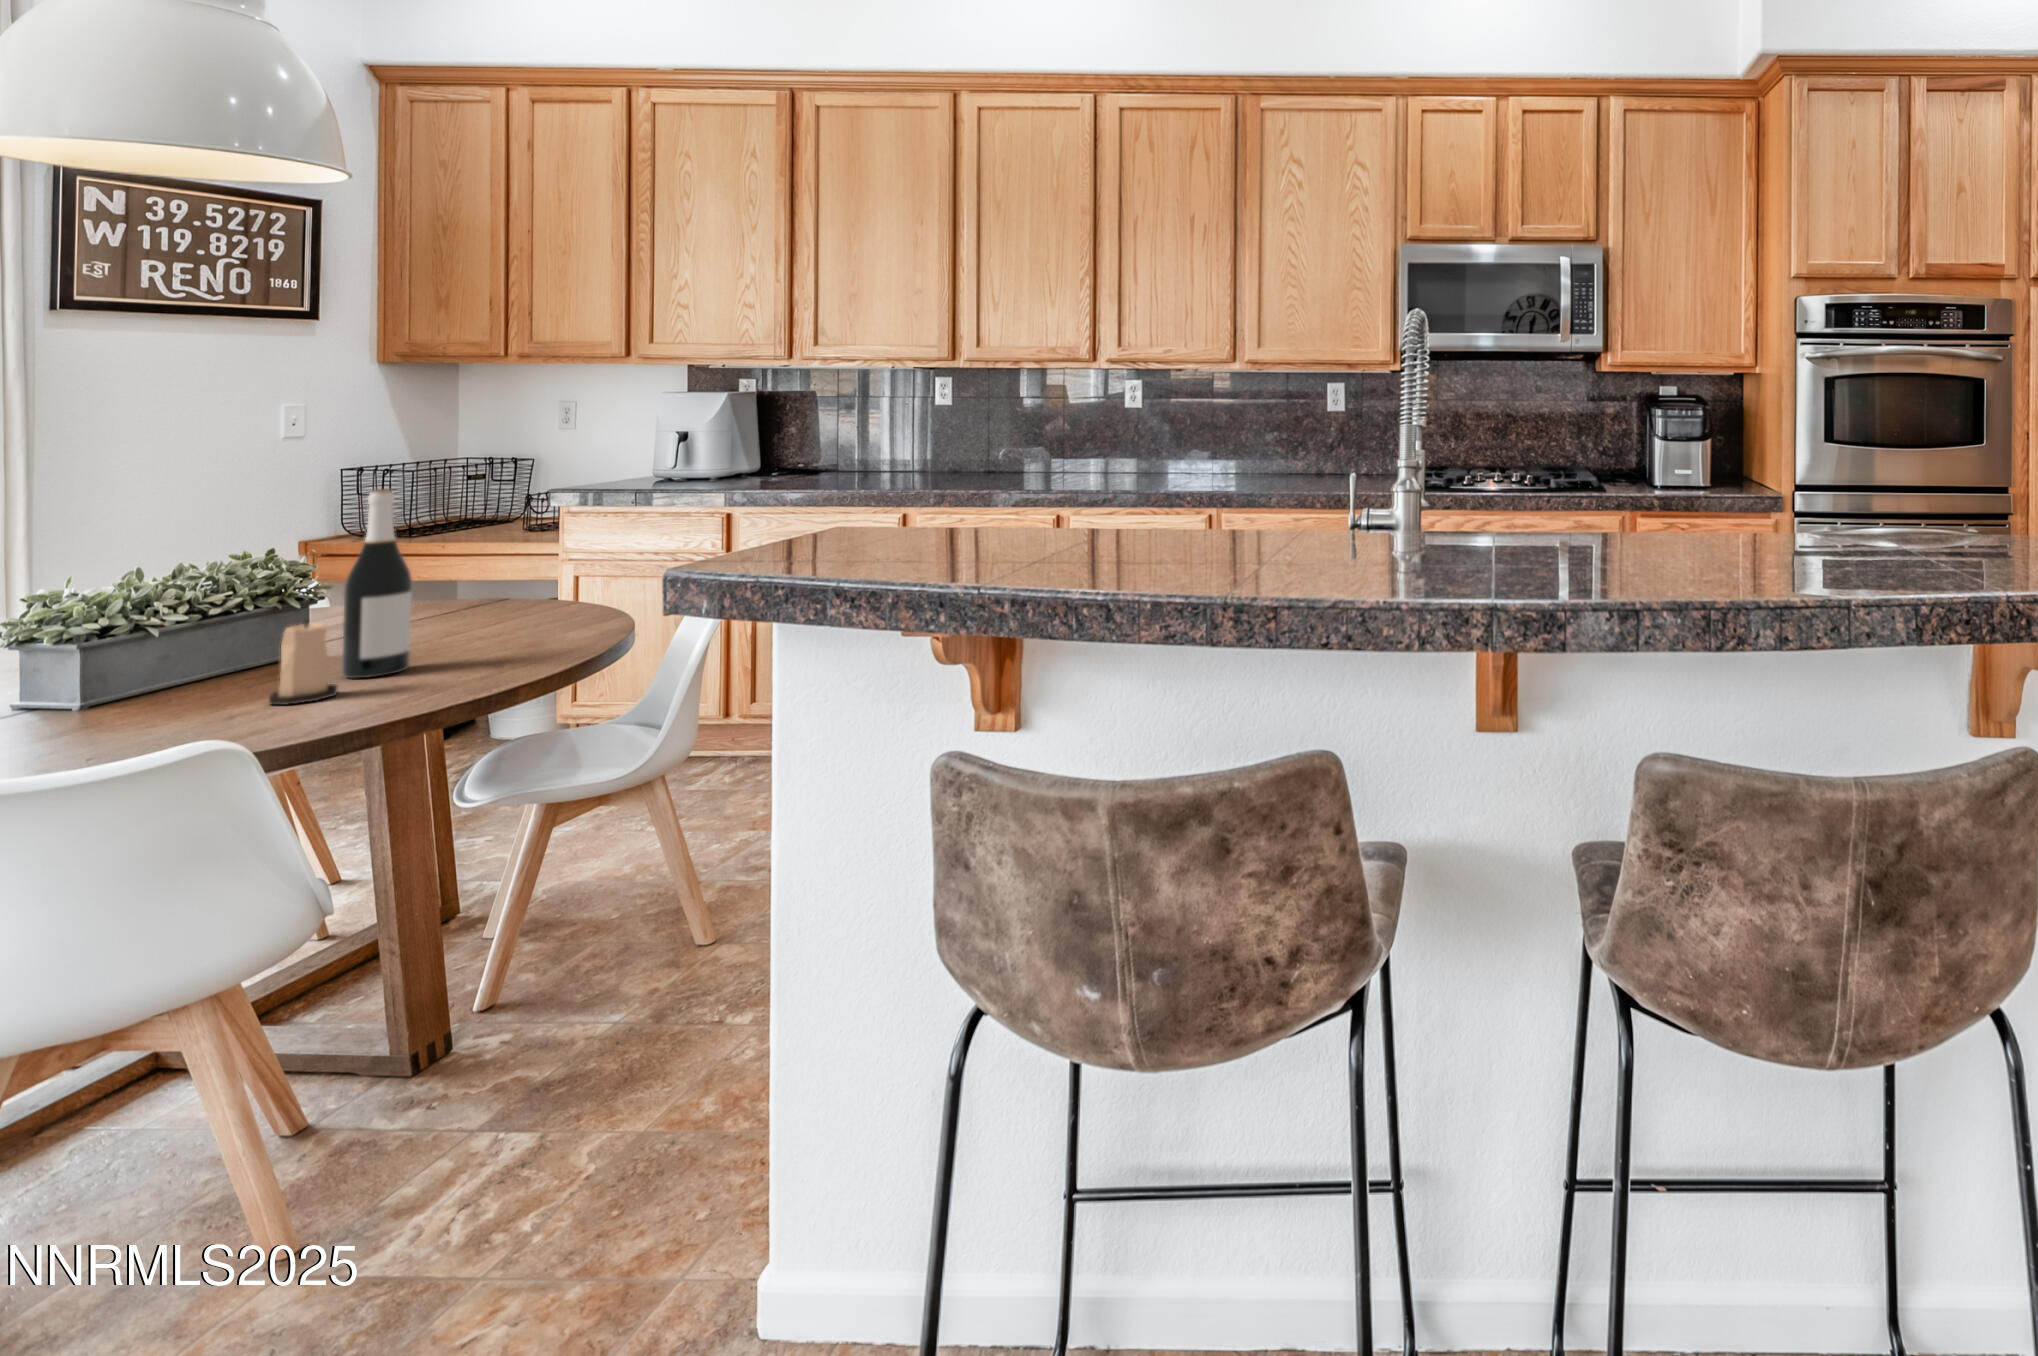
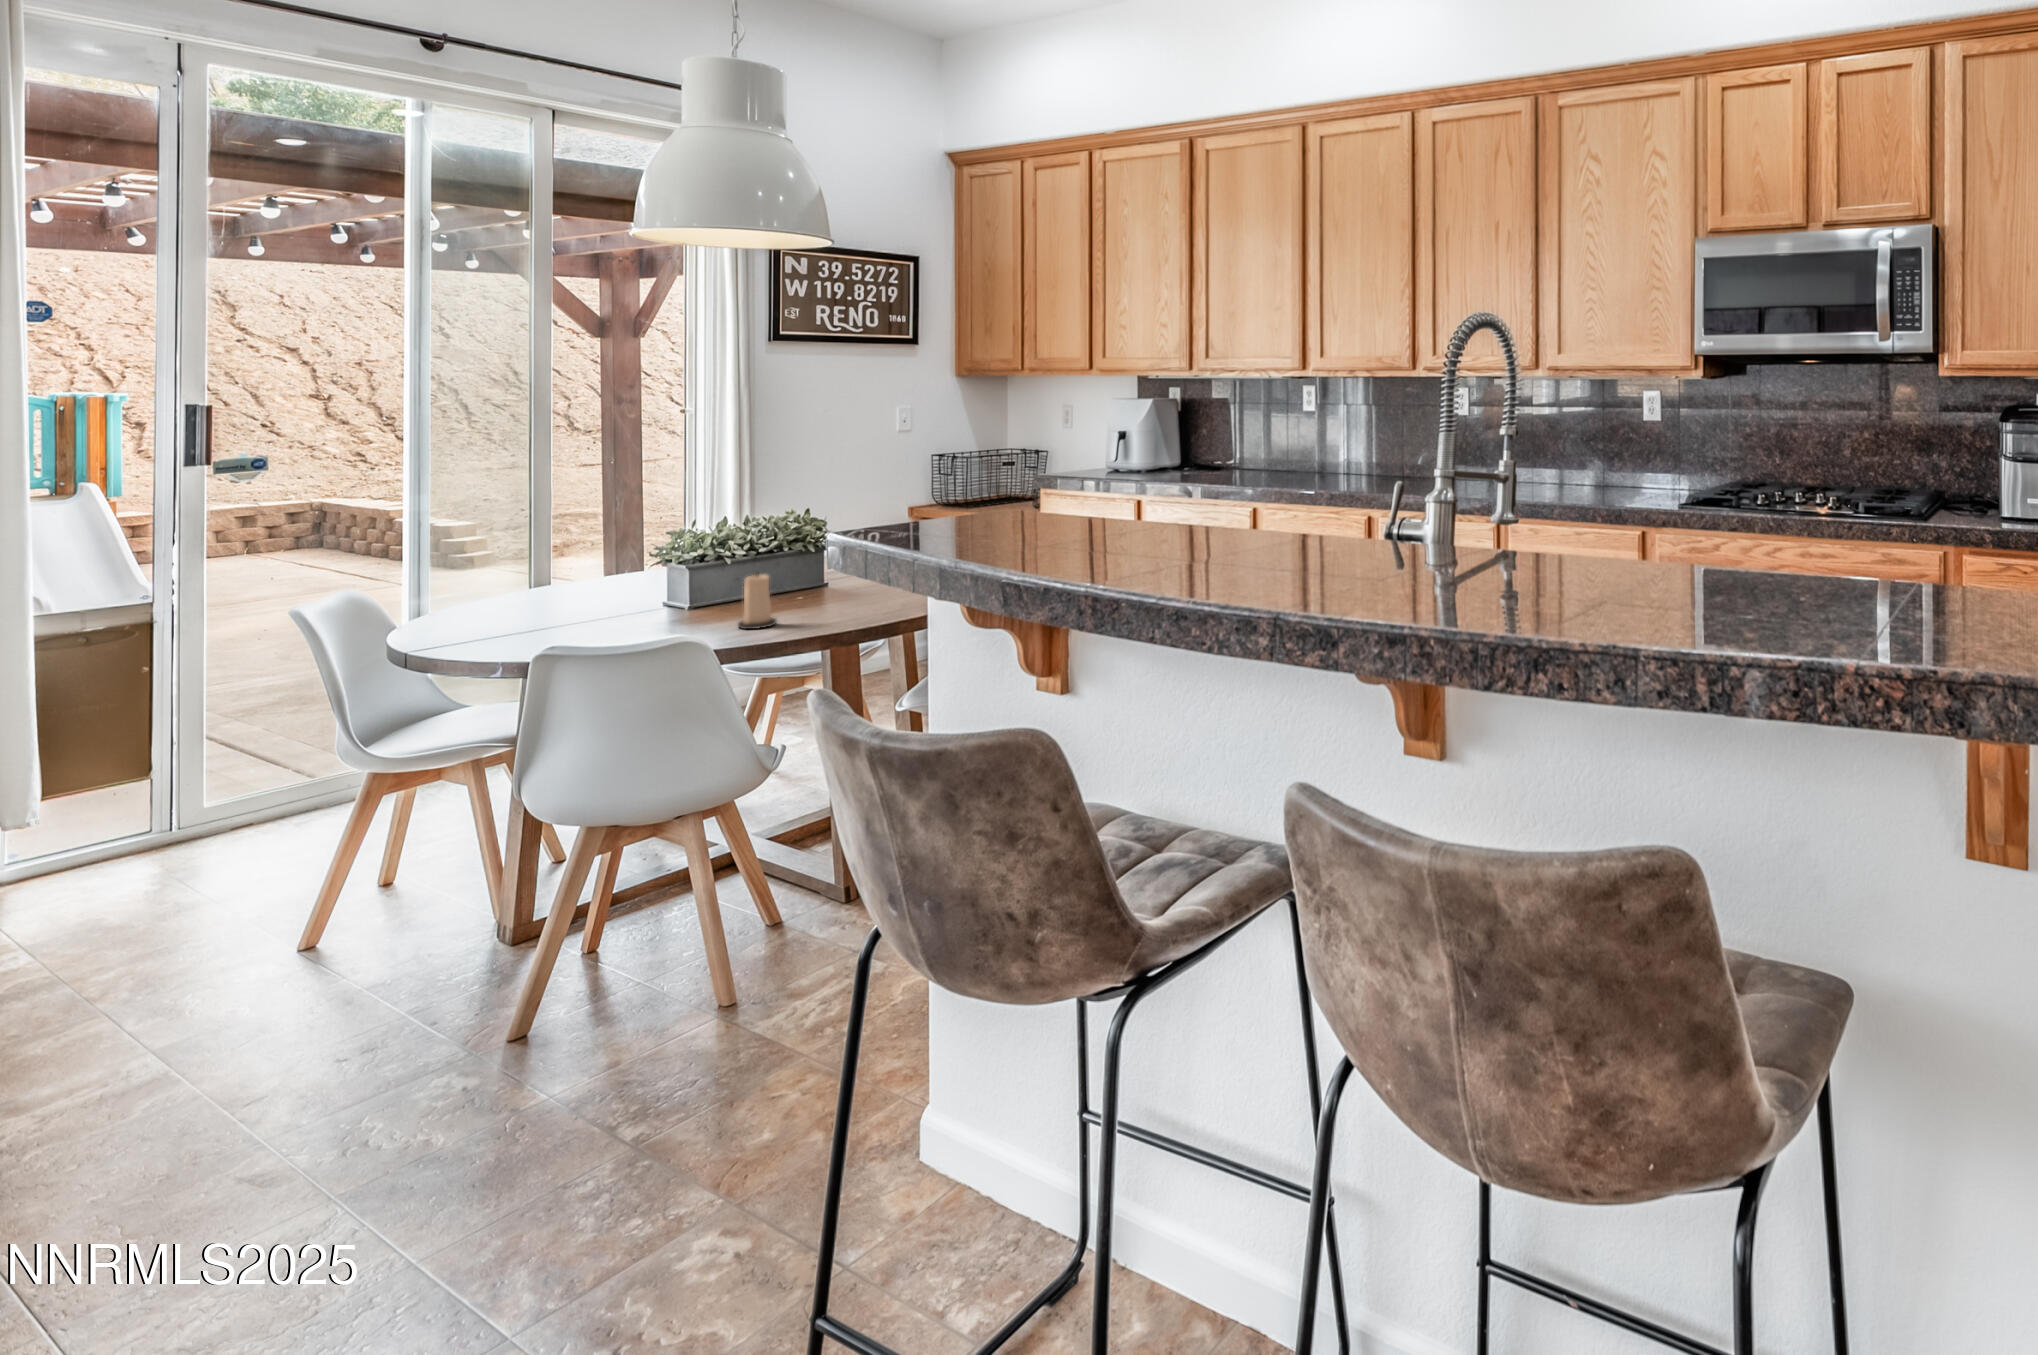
wine bottle: present [342,489,412,678] -> none [791,482,829,616]

